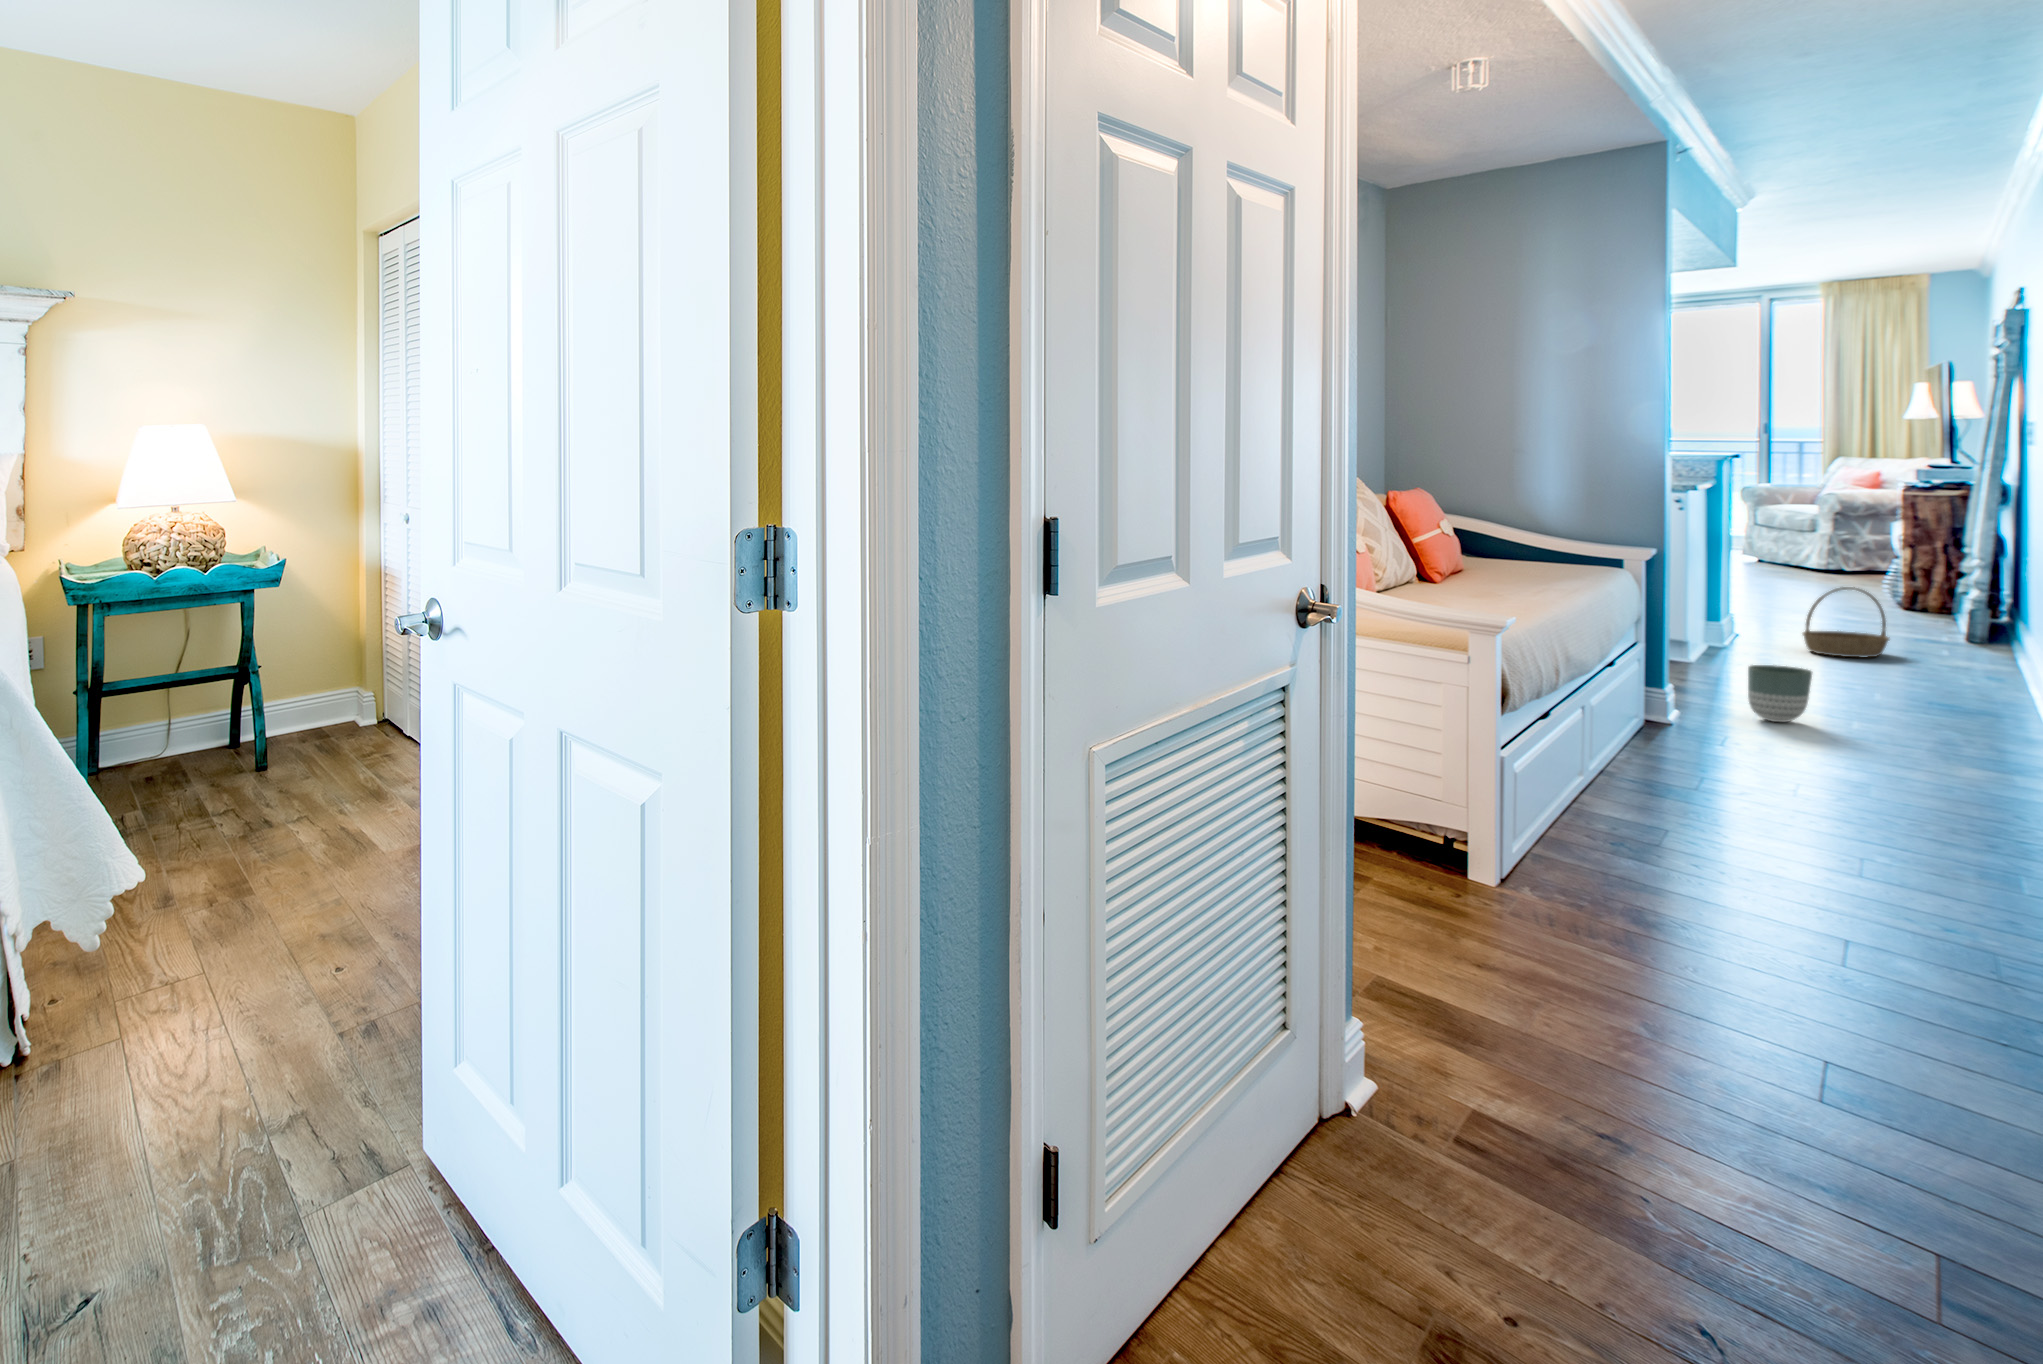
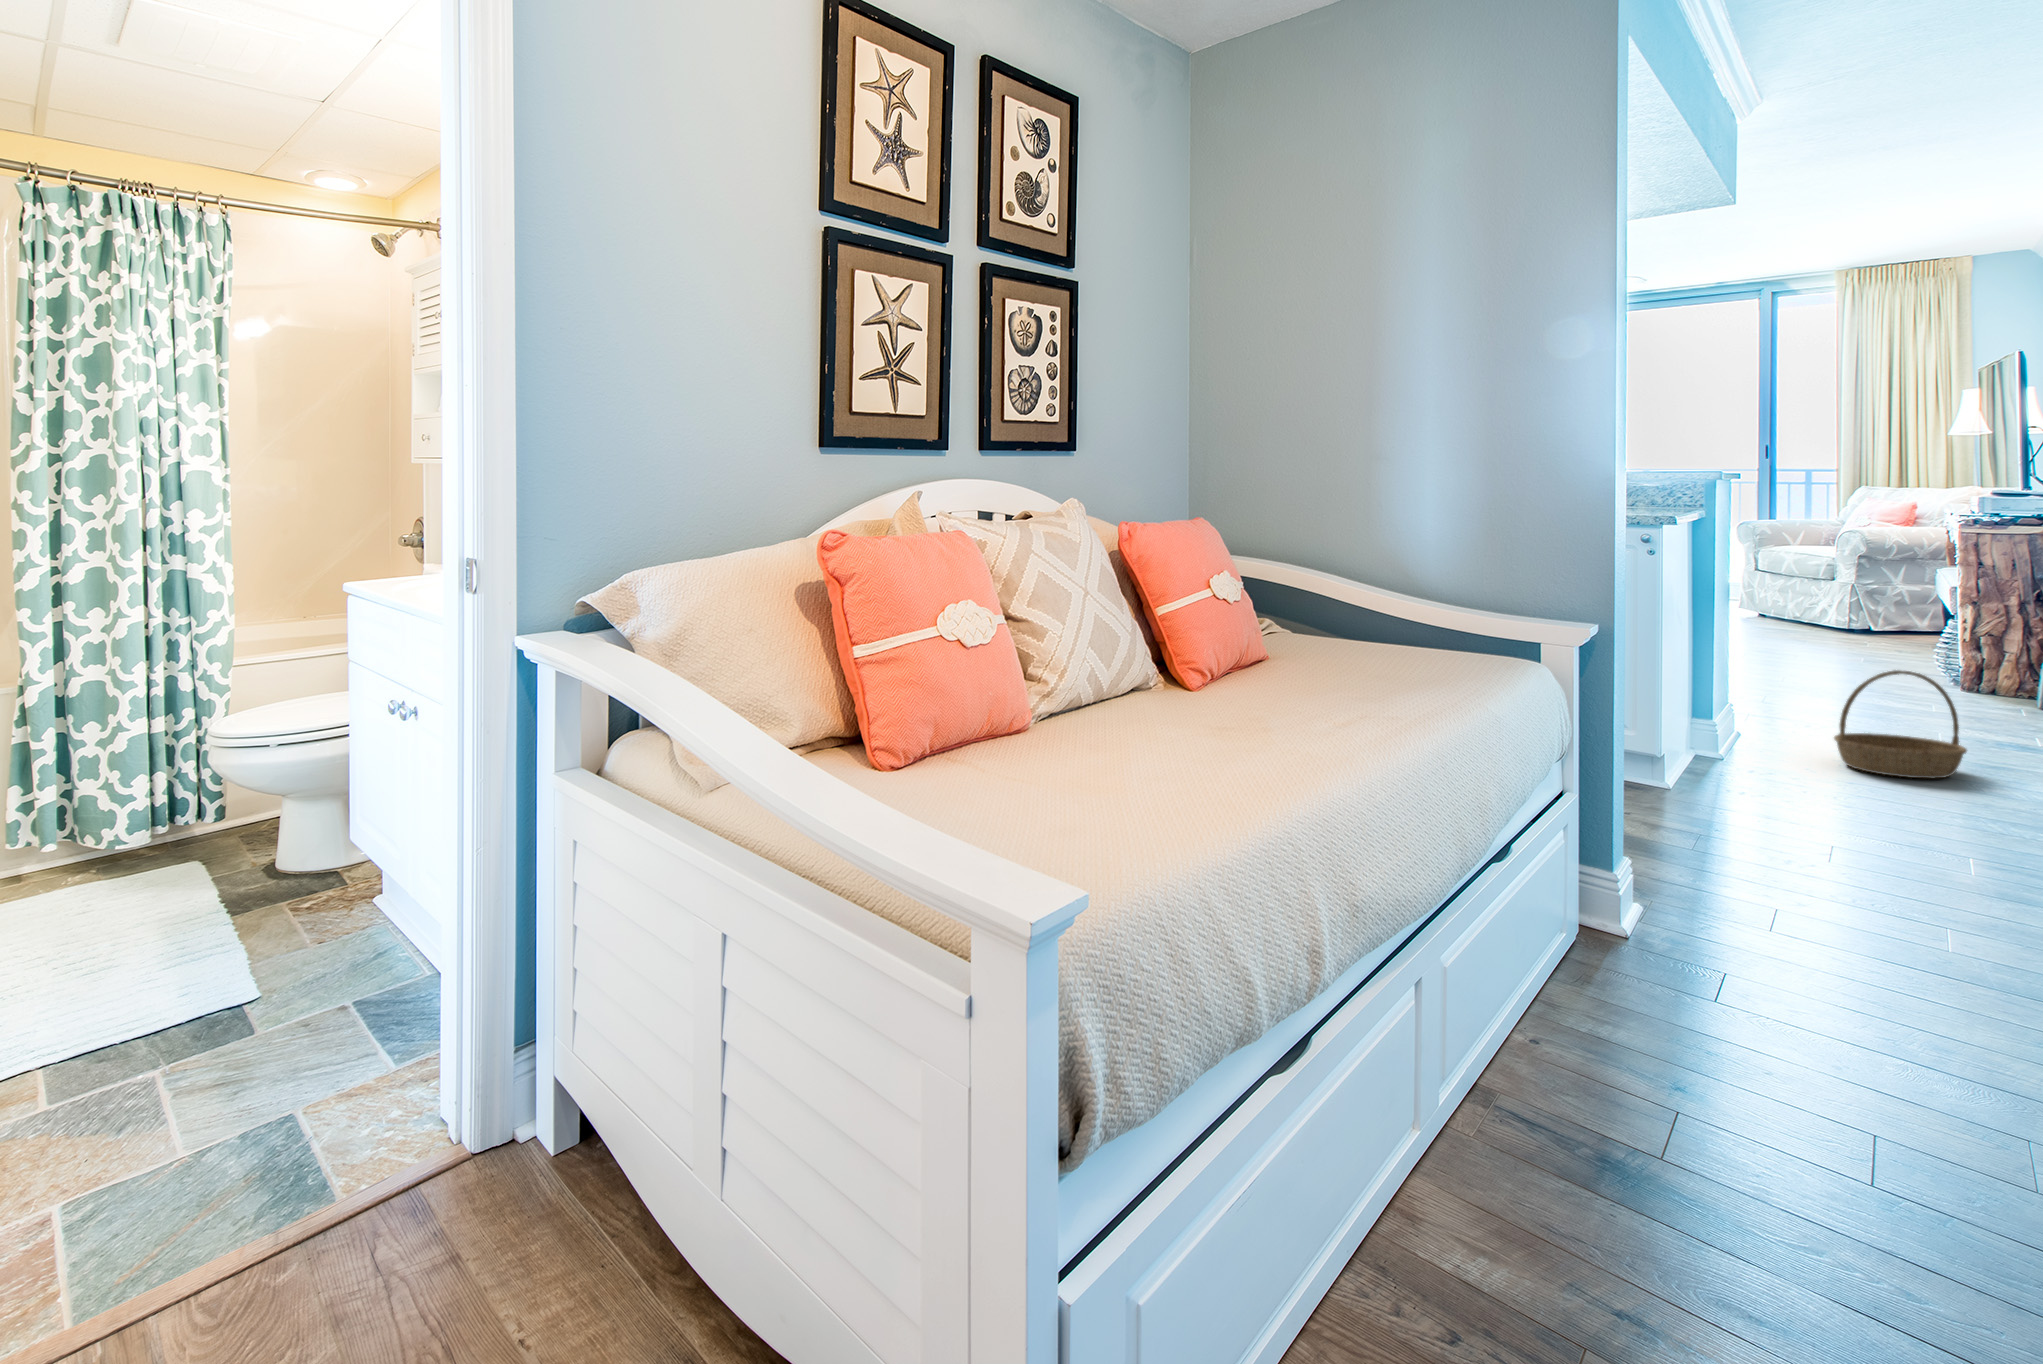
planter: present [1748,665,1812,722] -> none [1759,821,1871,927]

